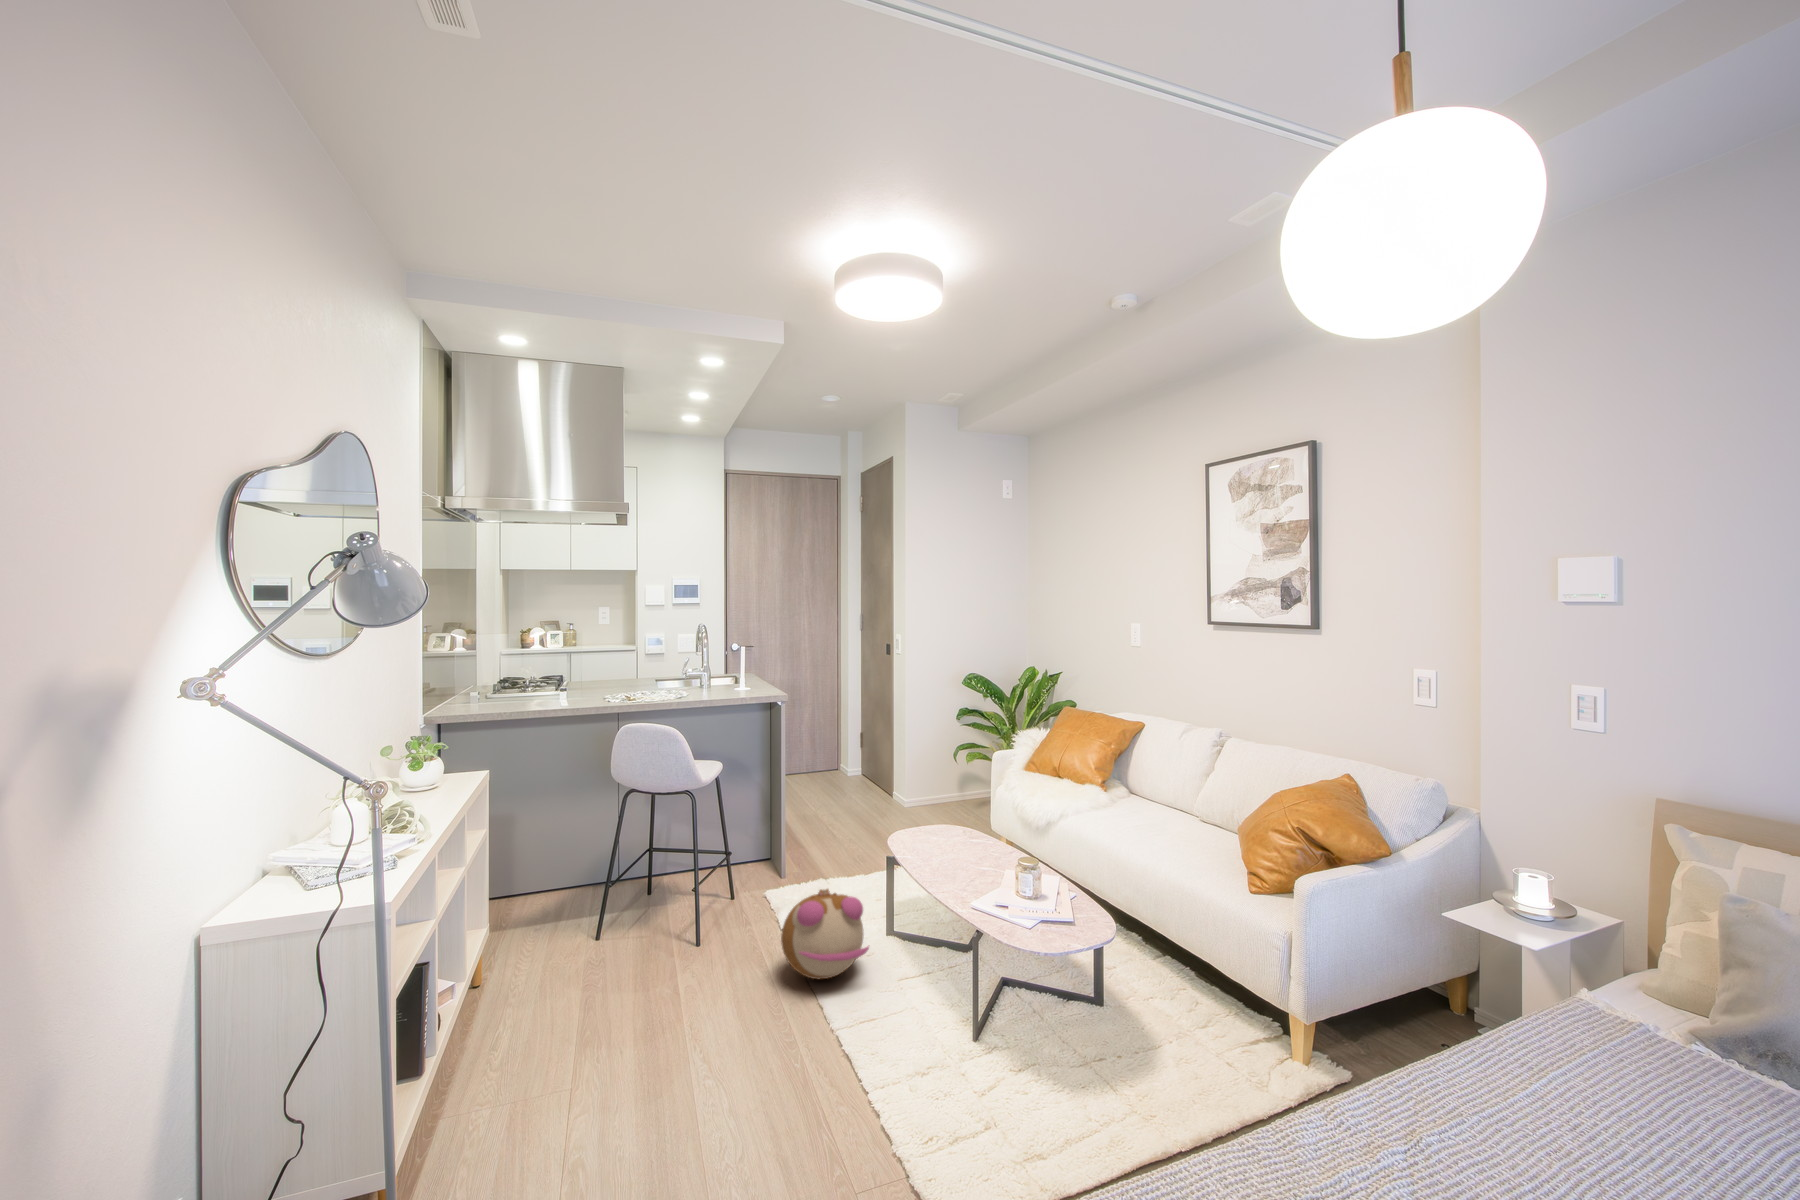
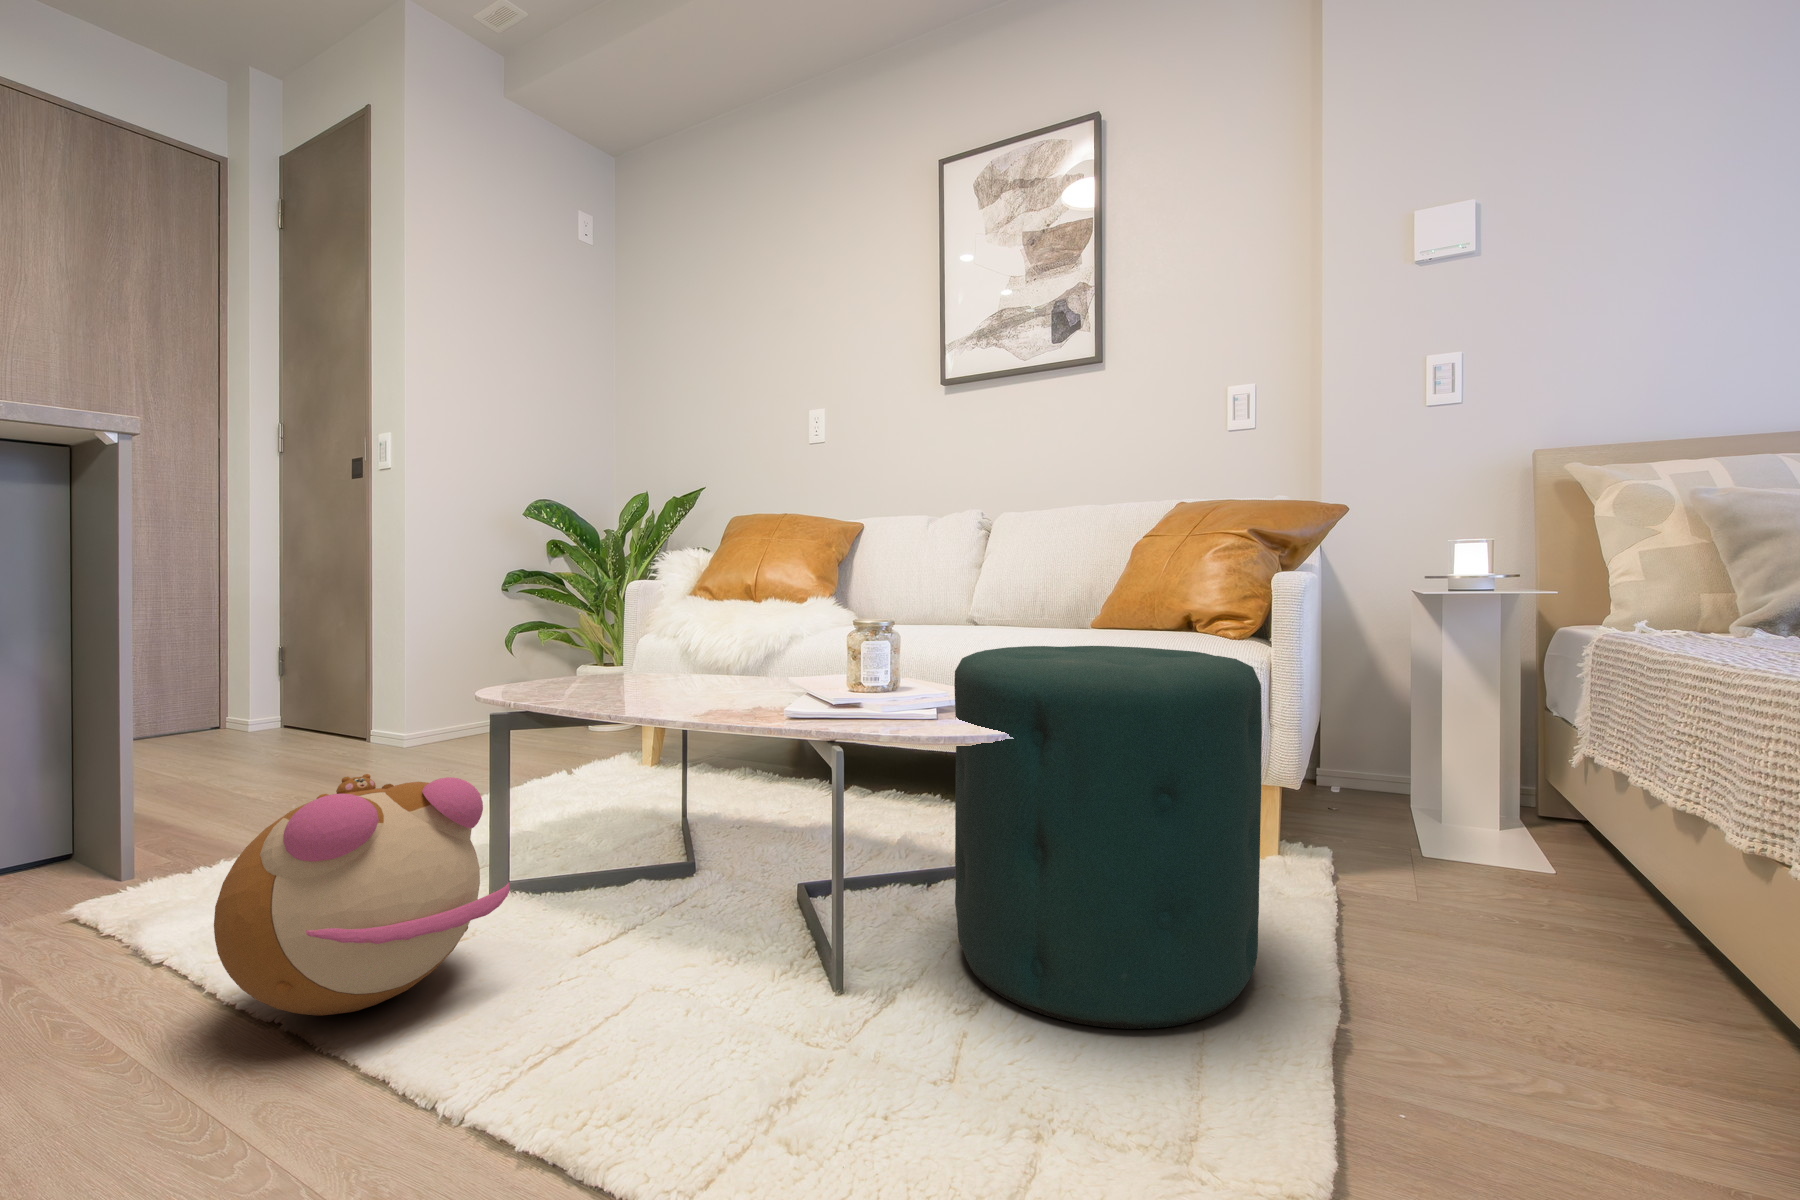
ottoman: none [1030,892,1188,1125] -> present [954,646,1262,1029]

